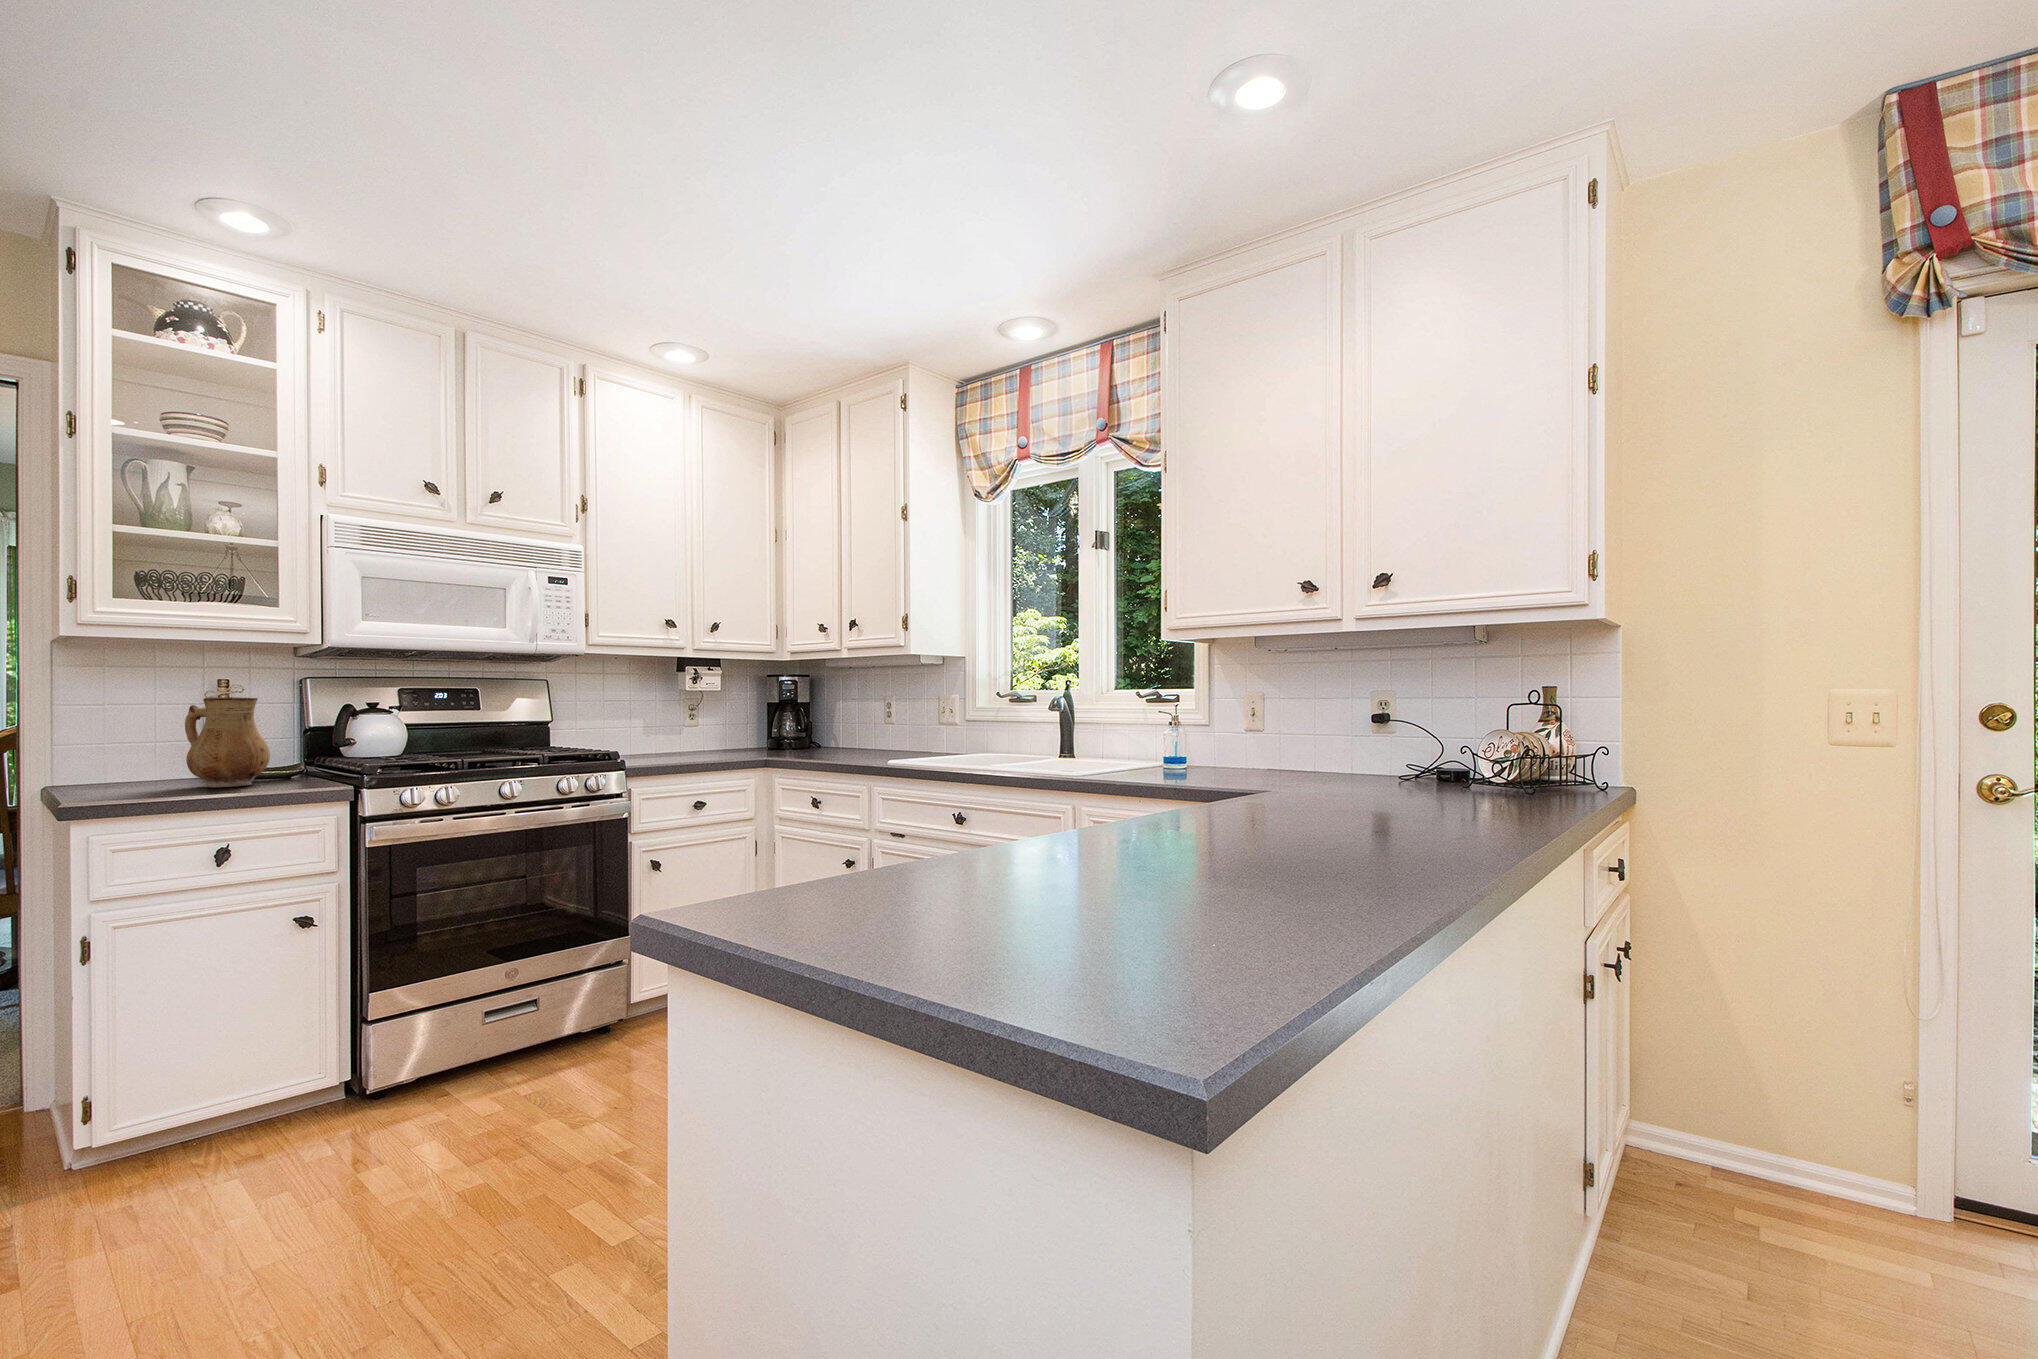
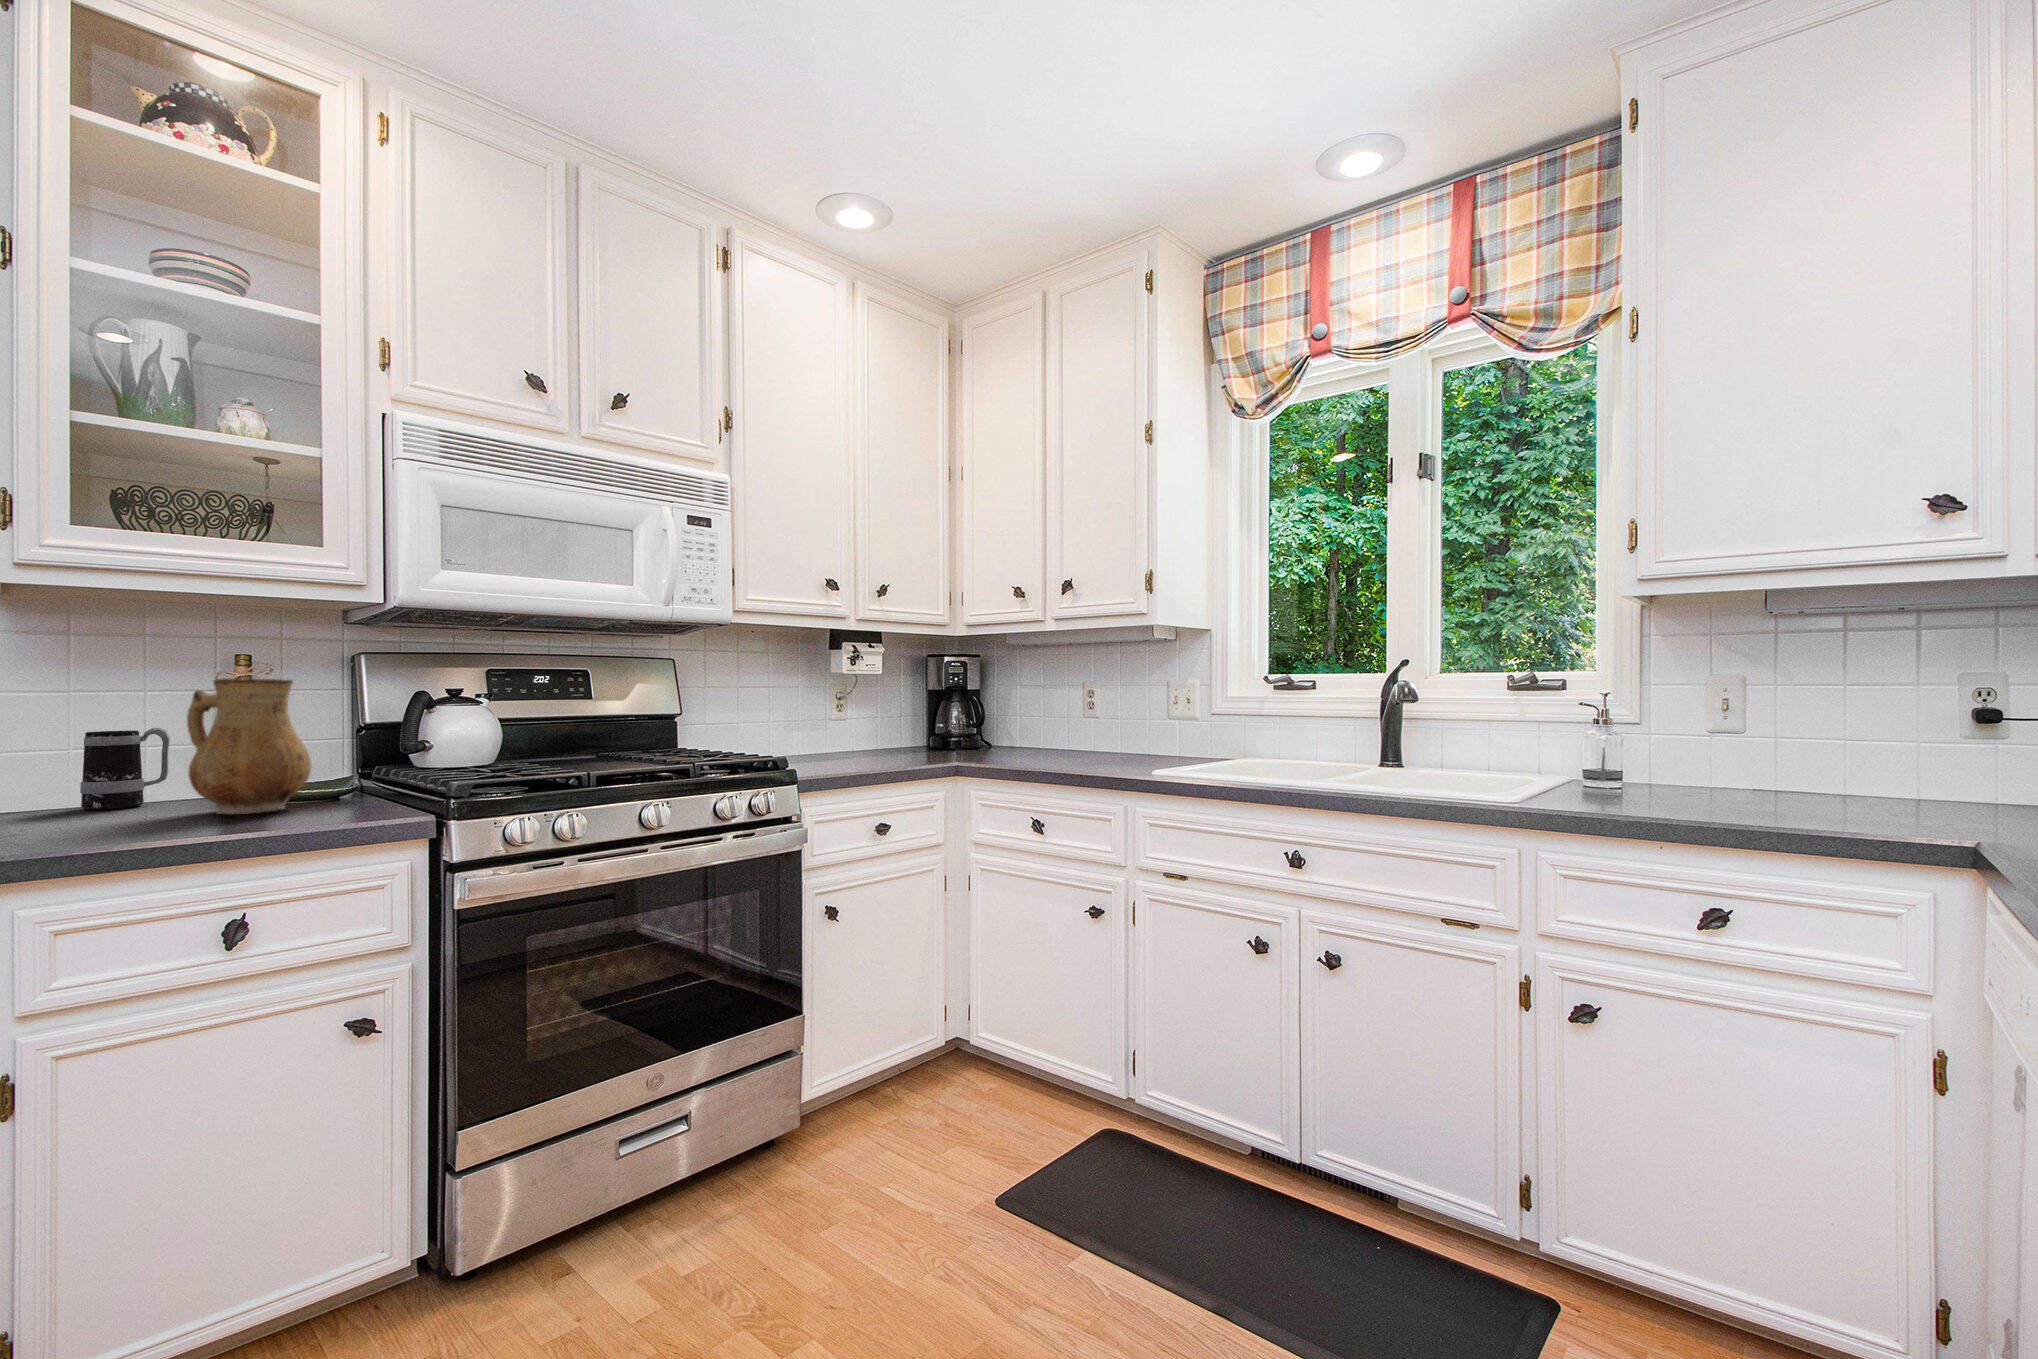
mug: none [111,731,171,785] -> present [80,728,170,809]

